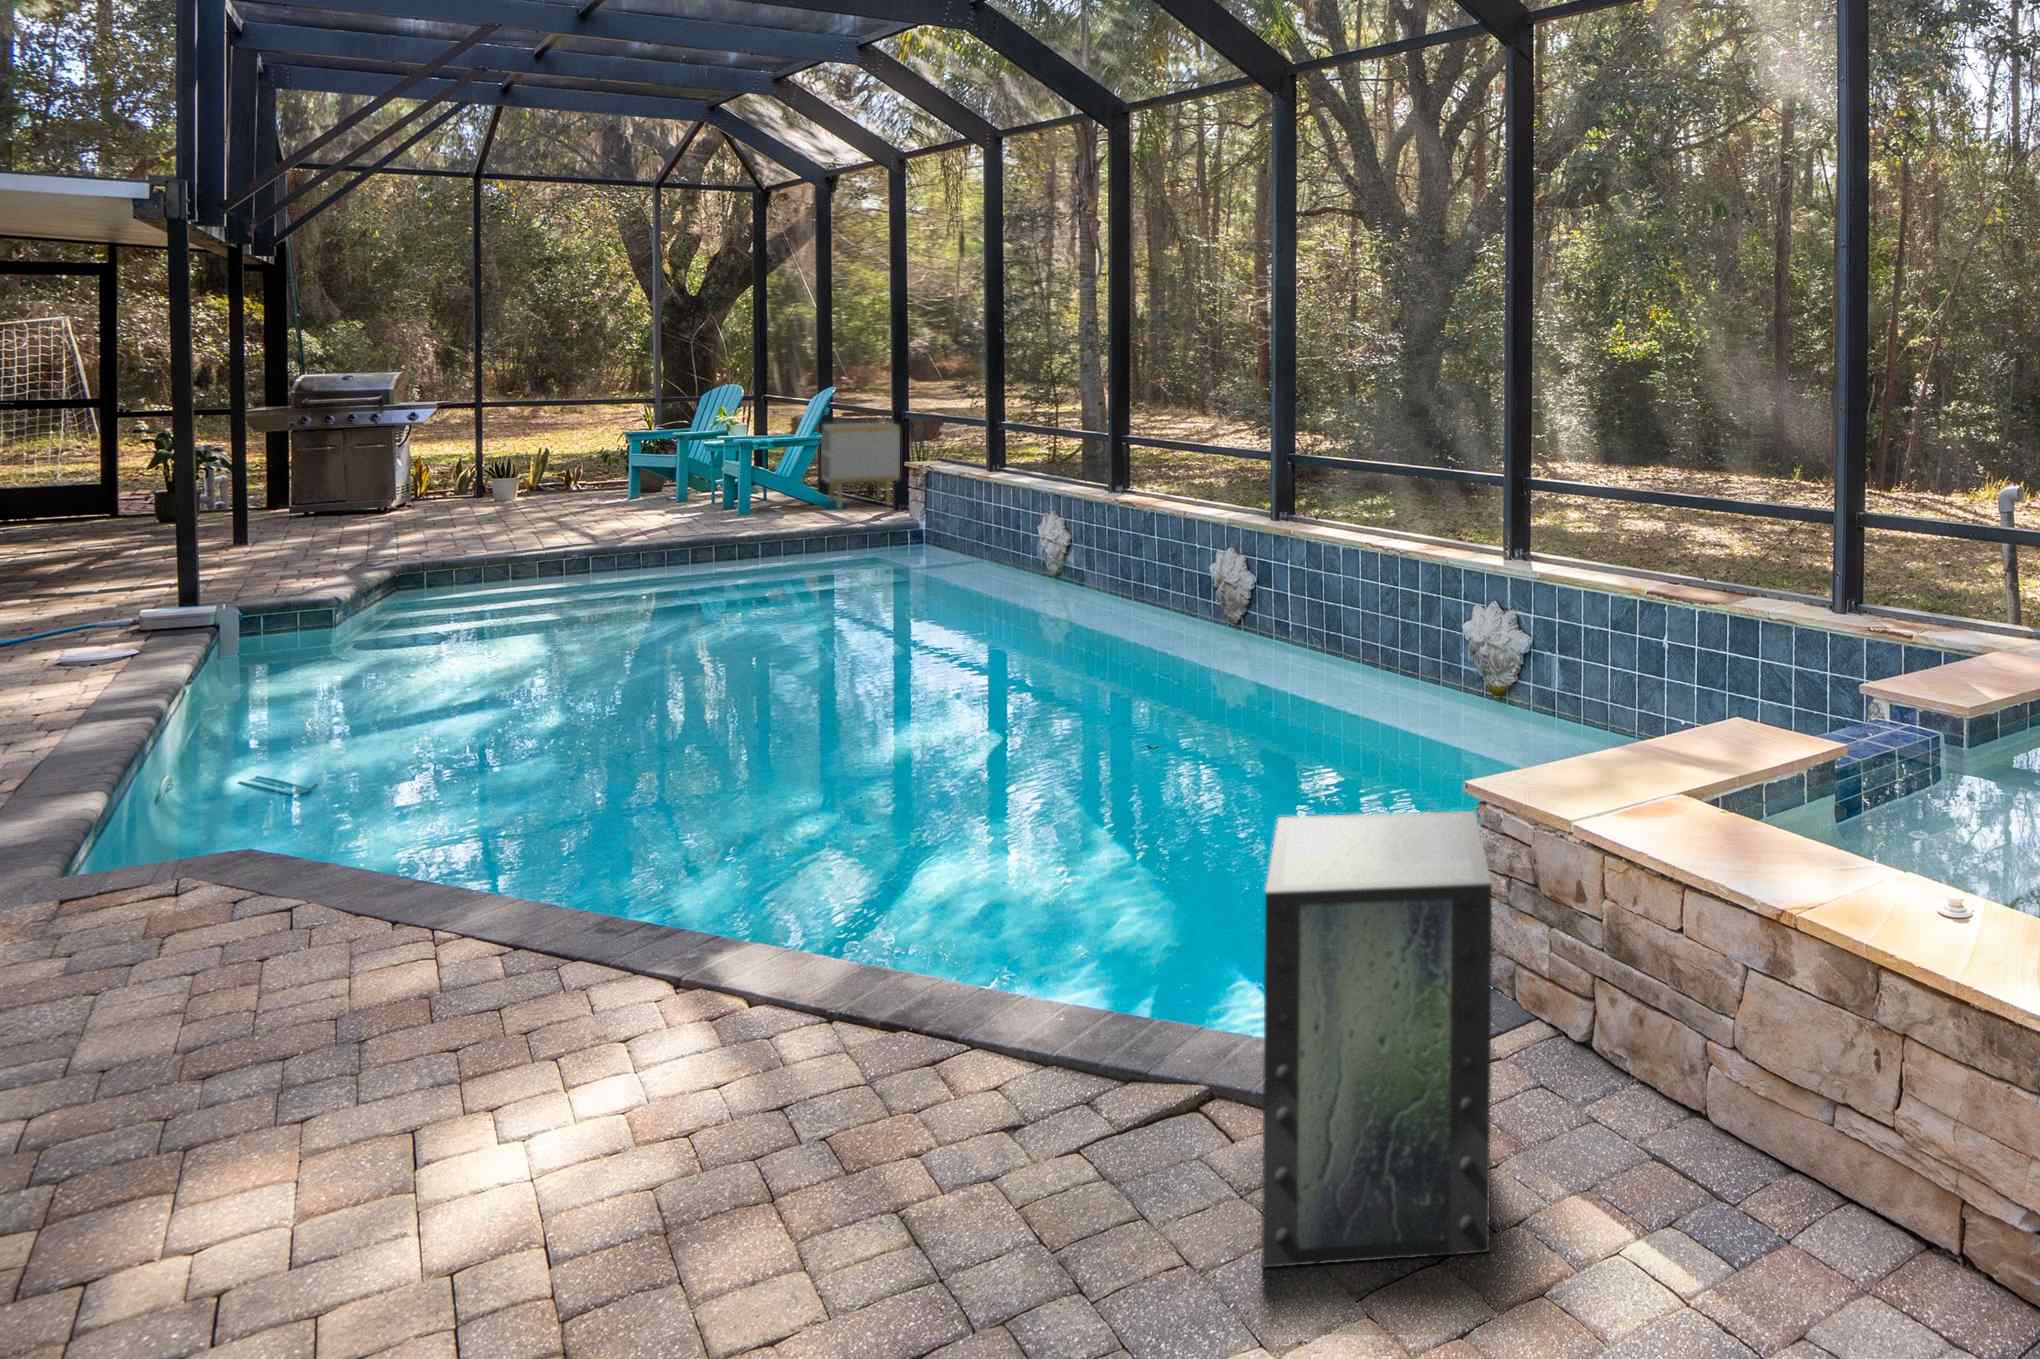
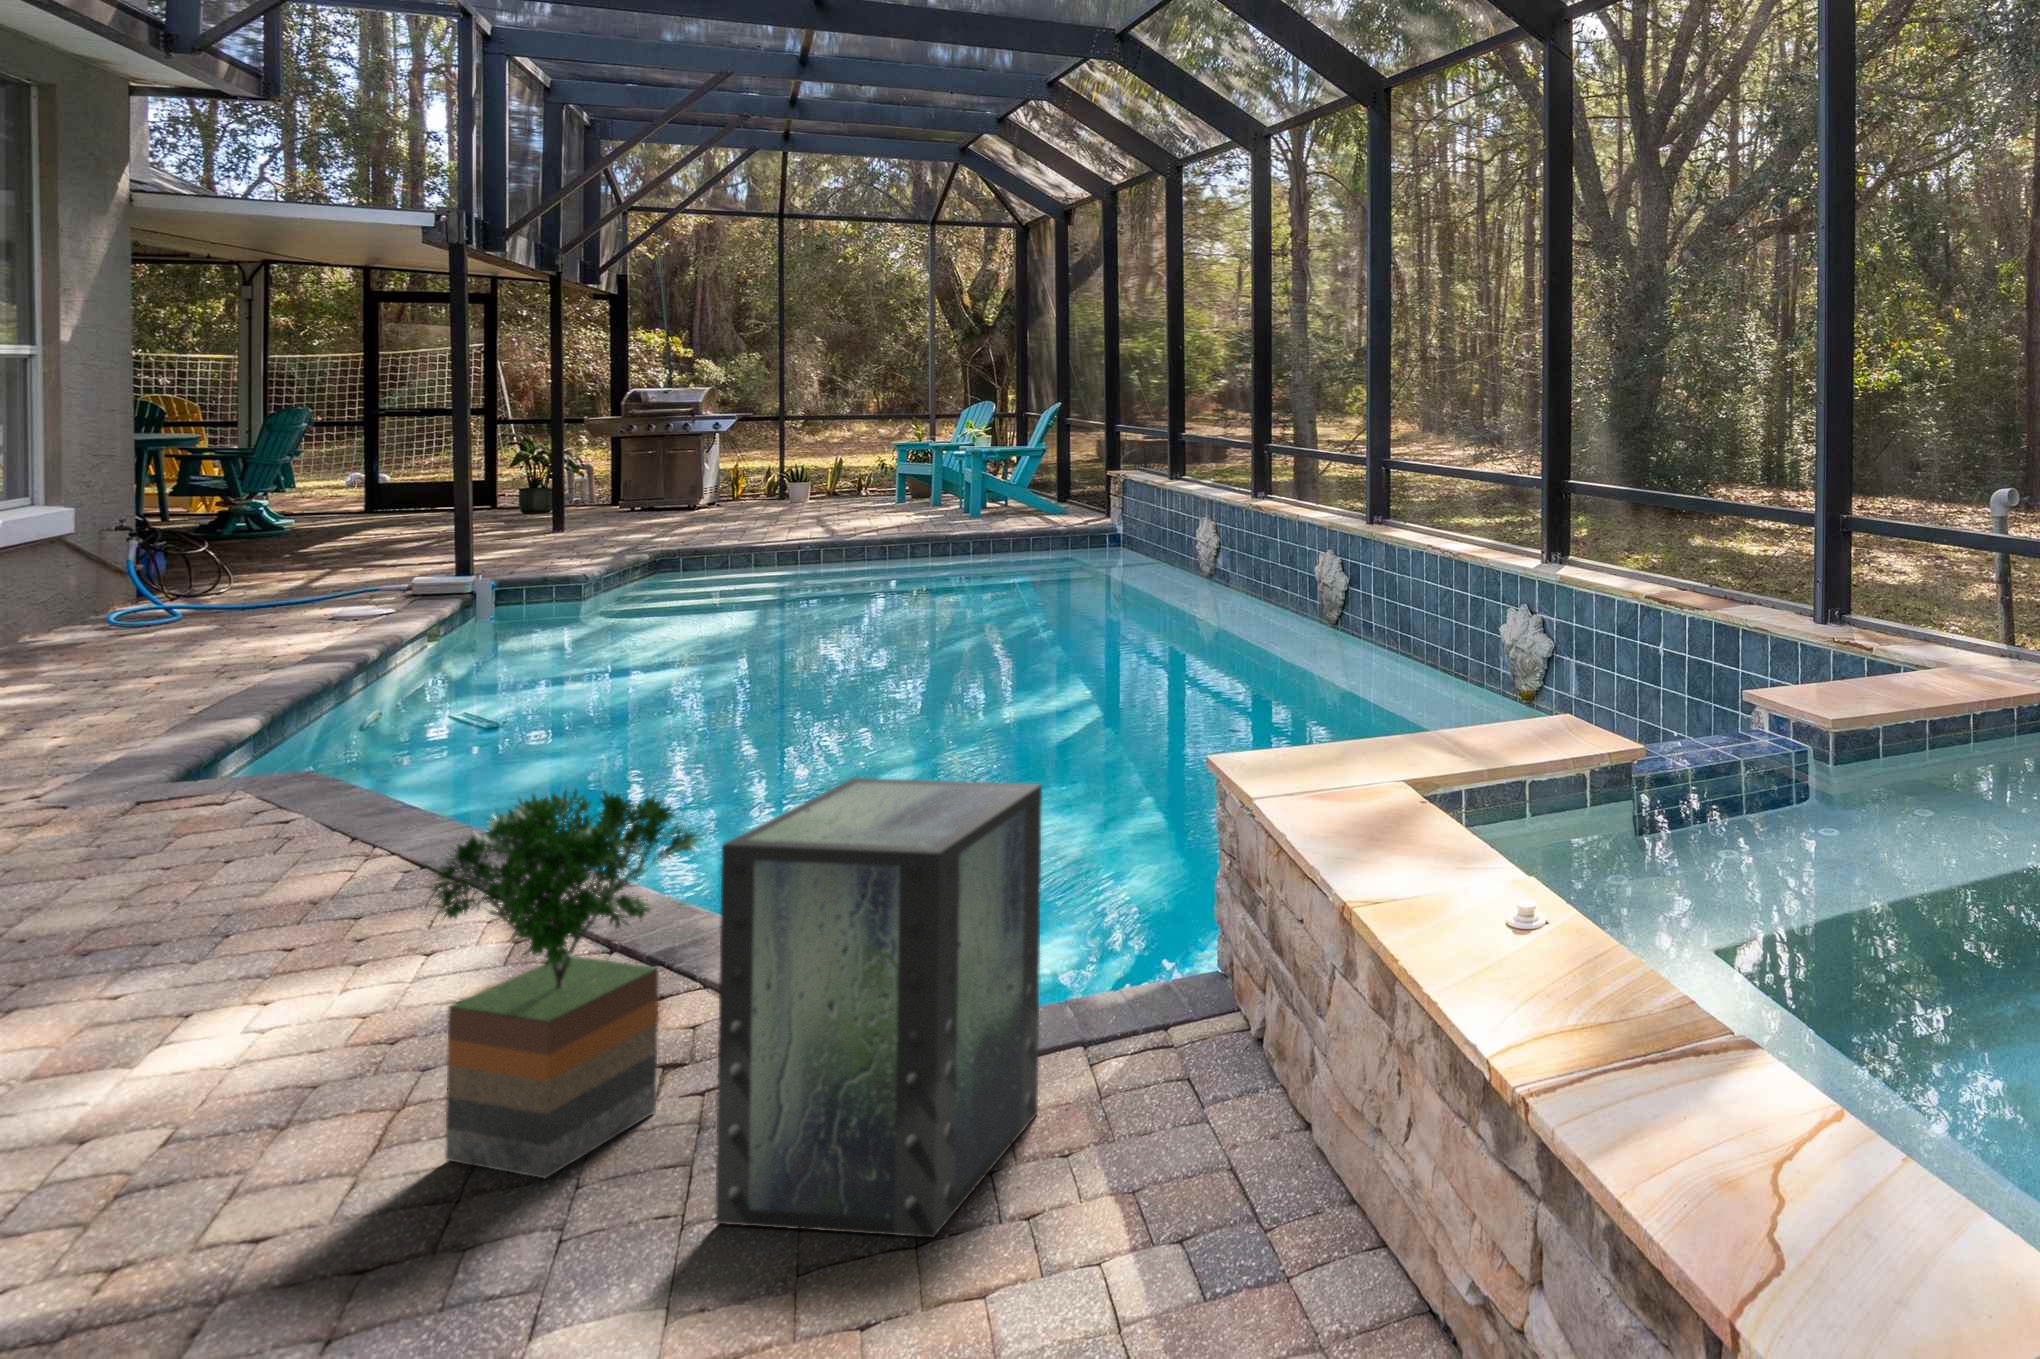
side table: present [821,423,900,509] -> none [1045,433,1108,510]
potted tree: none [893,846,1132,1249] -> present [432,790,703,1178]

